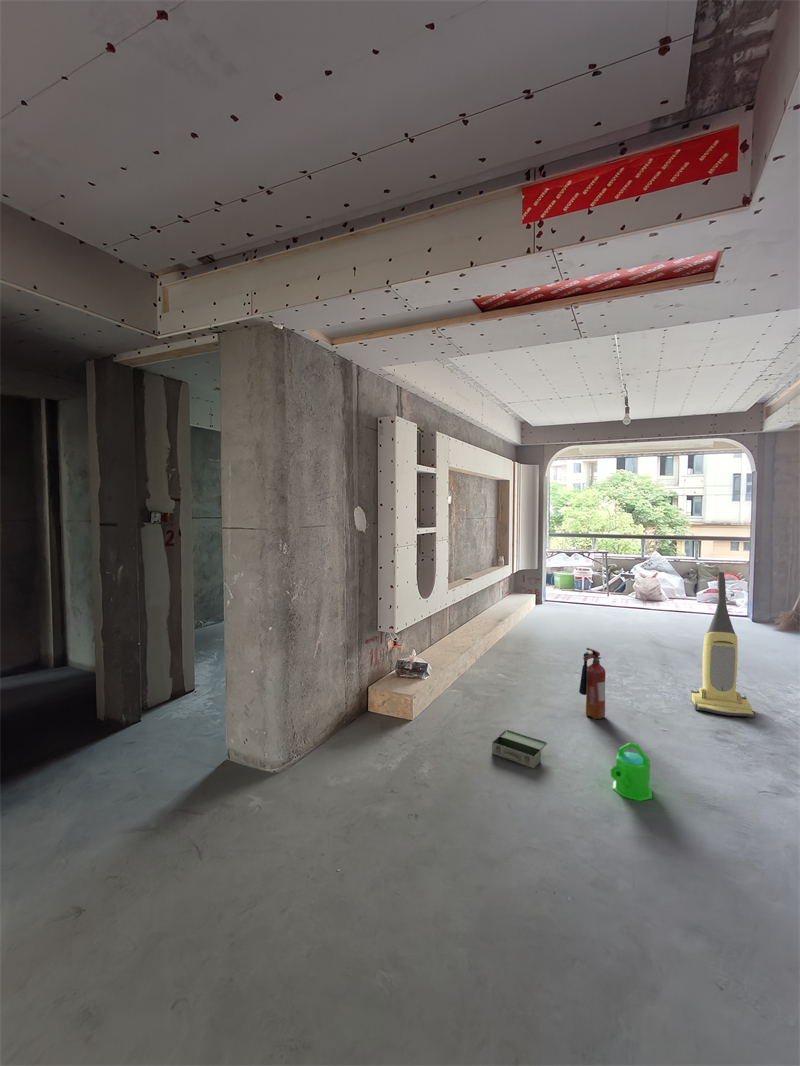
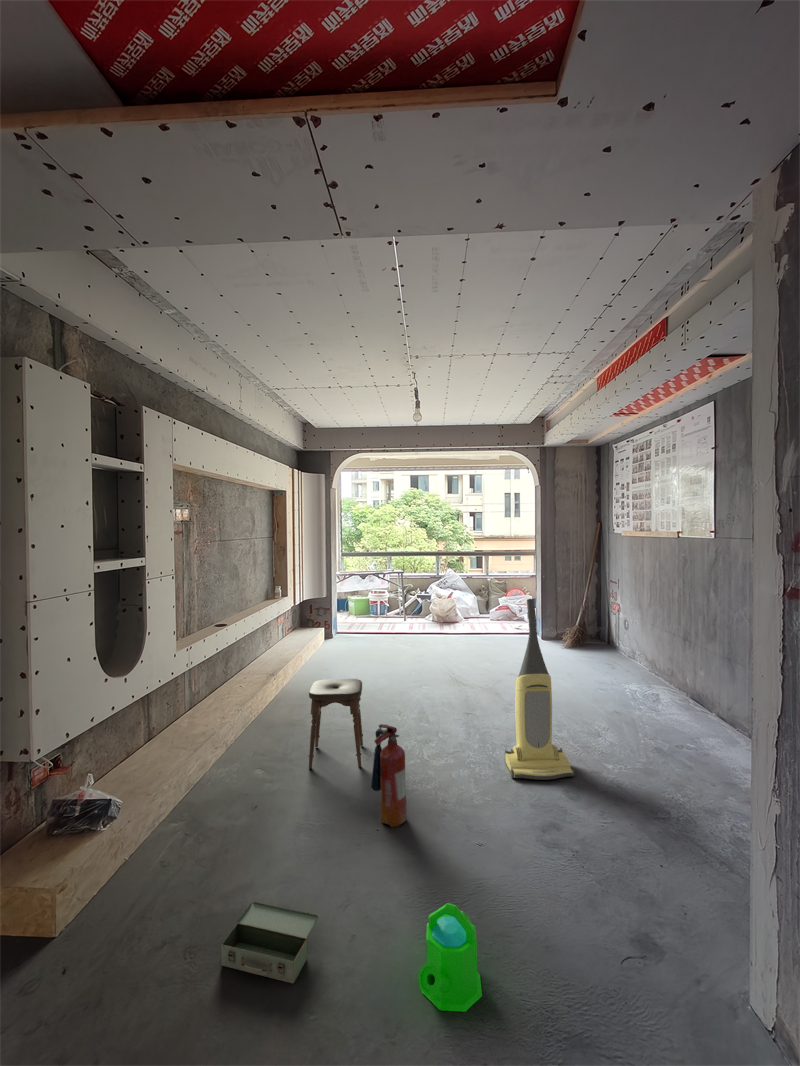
stool: none [531,622,572,685] -> present [308,679,363,768]

